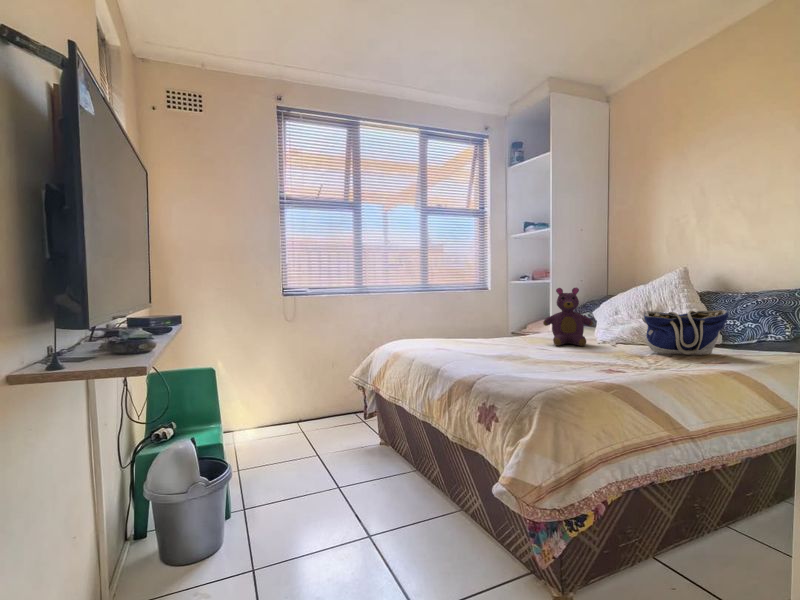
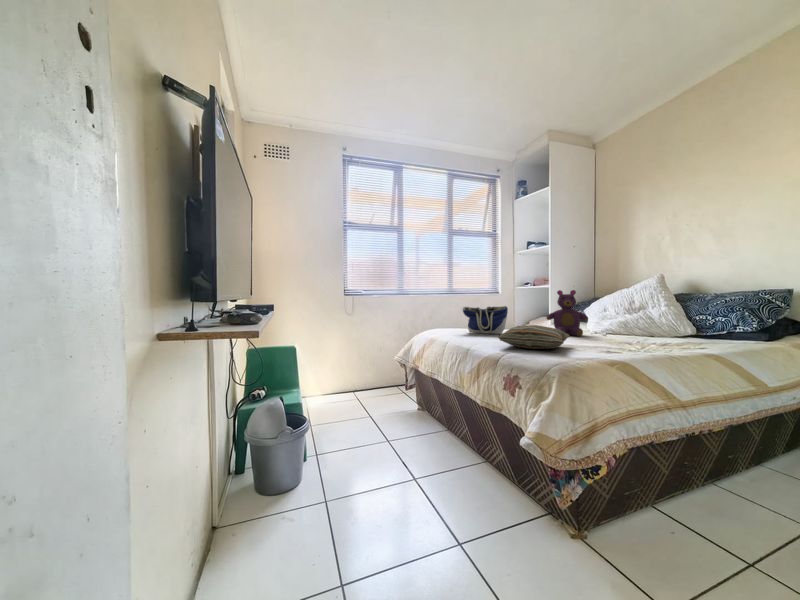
tote bag: present [642,310,728,355] -> present [463,306,508,334]
pillow: none [476,336,566,367] -> present [498,325,570,349]

